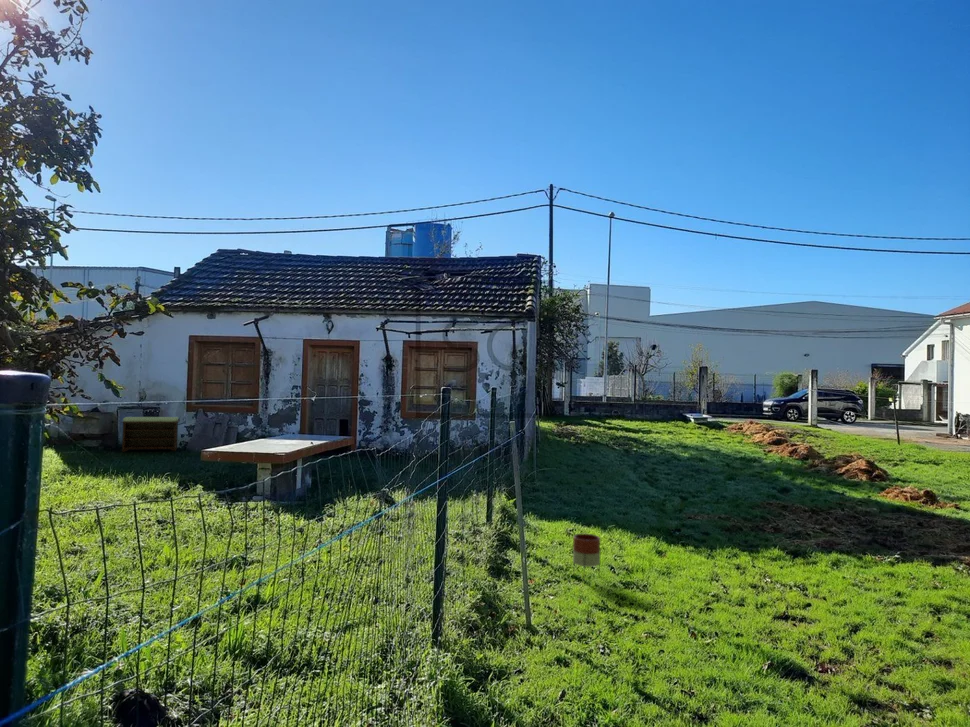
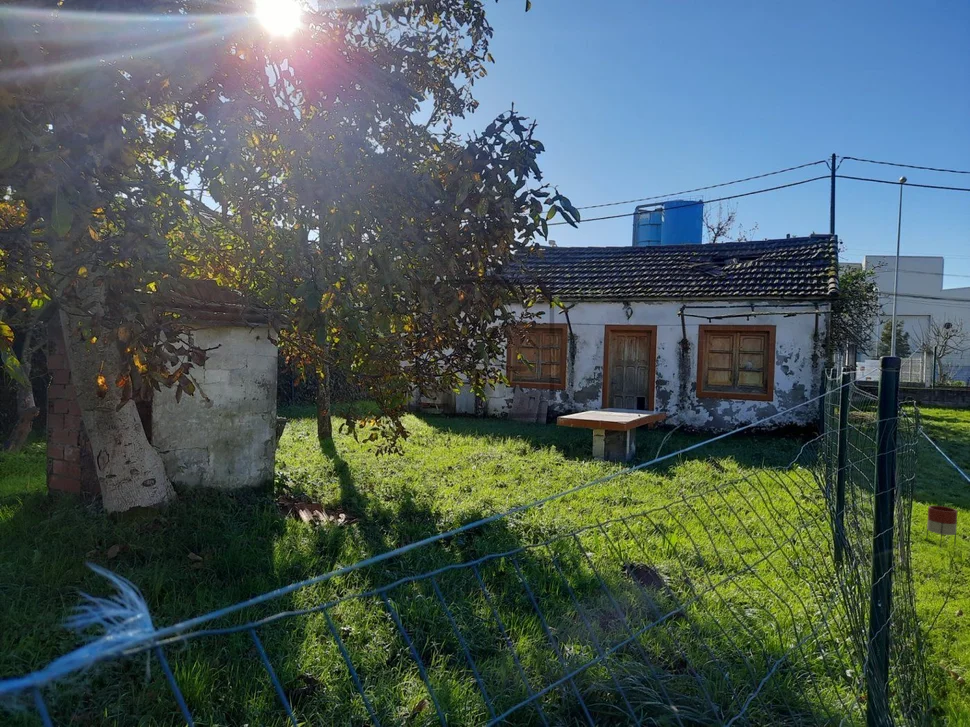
bench: present [122,417,180,452] -> none [459,390,502,419]

